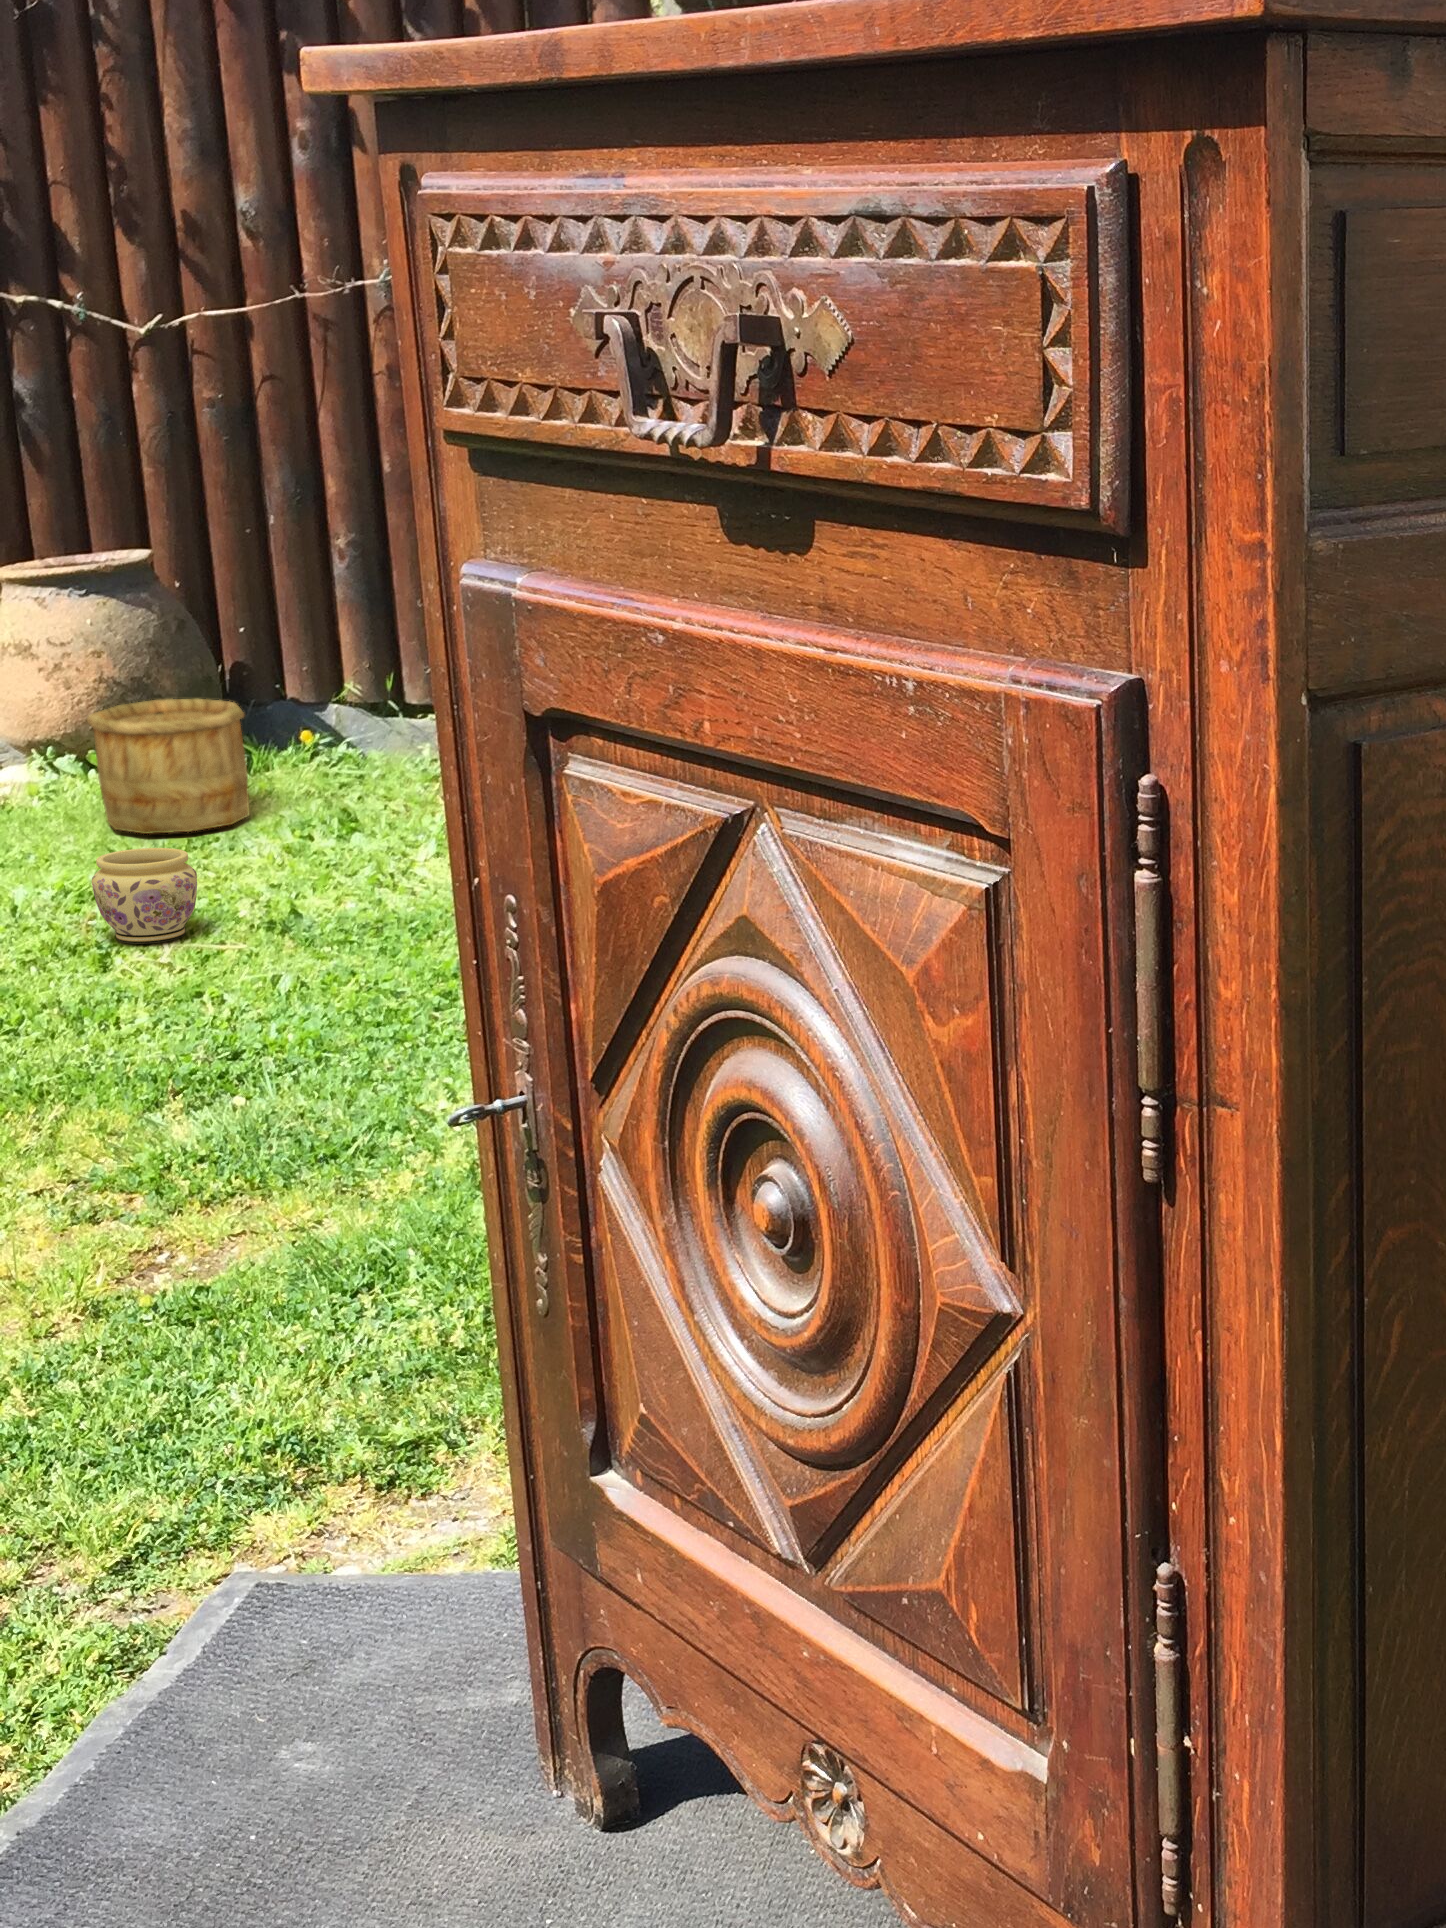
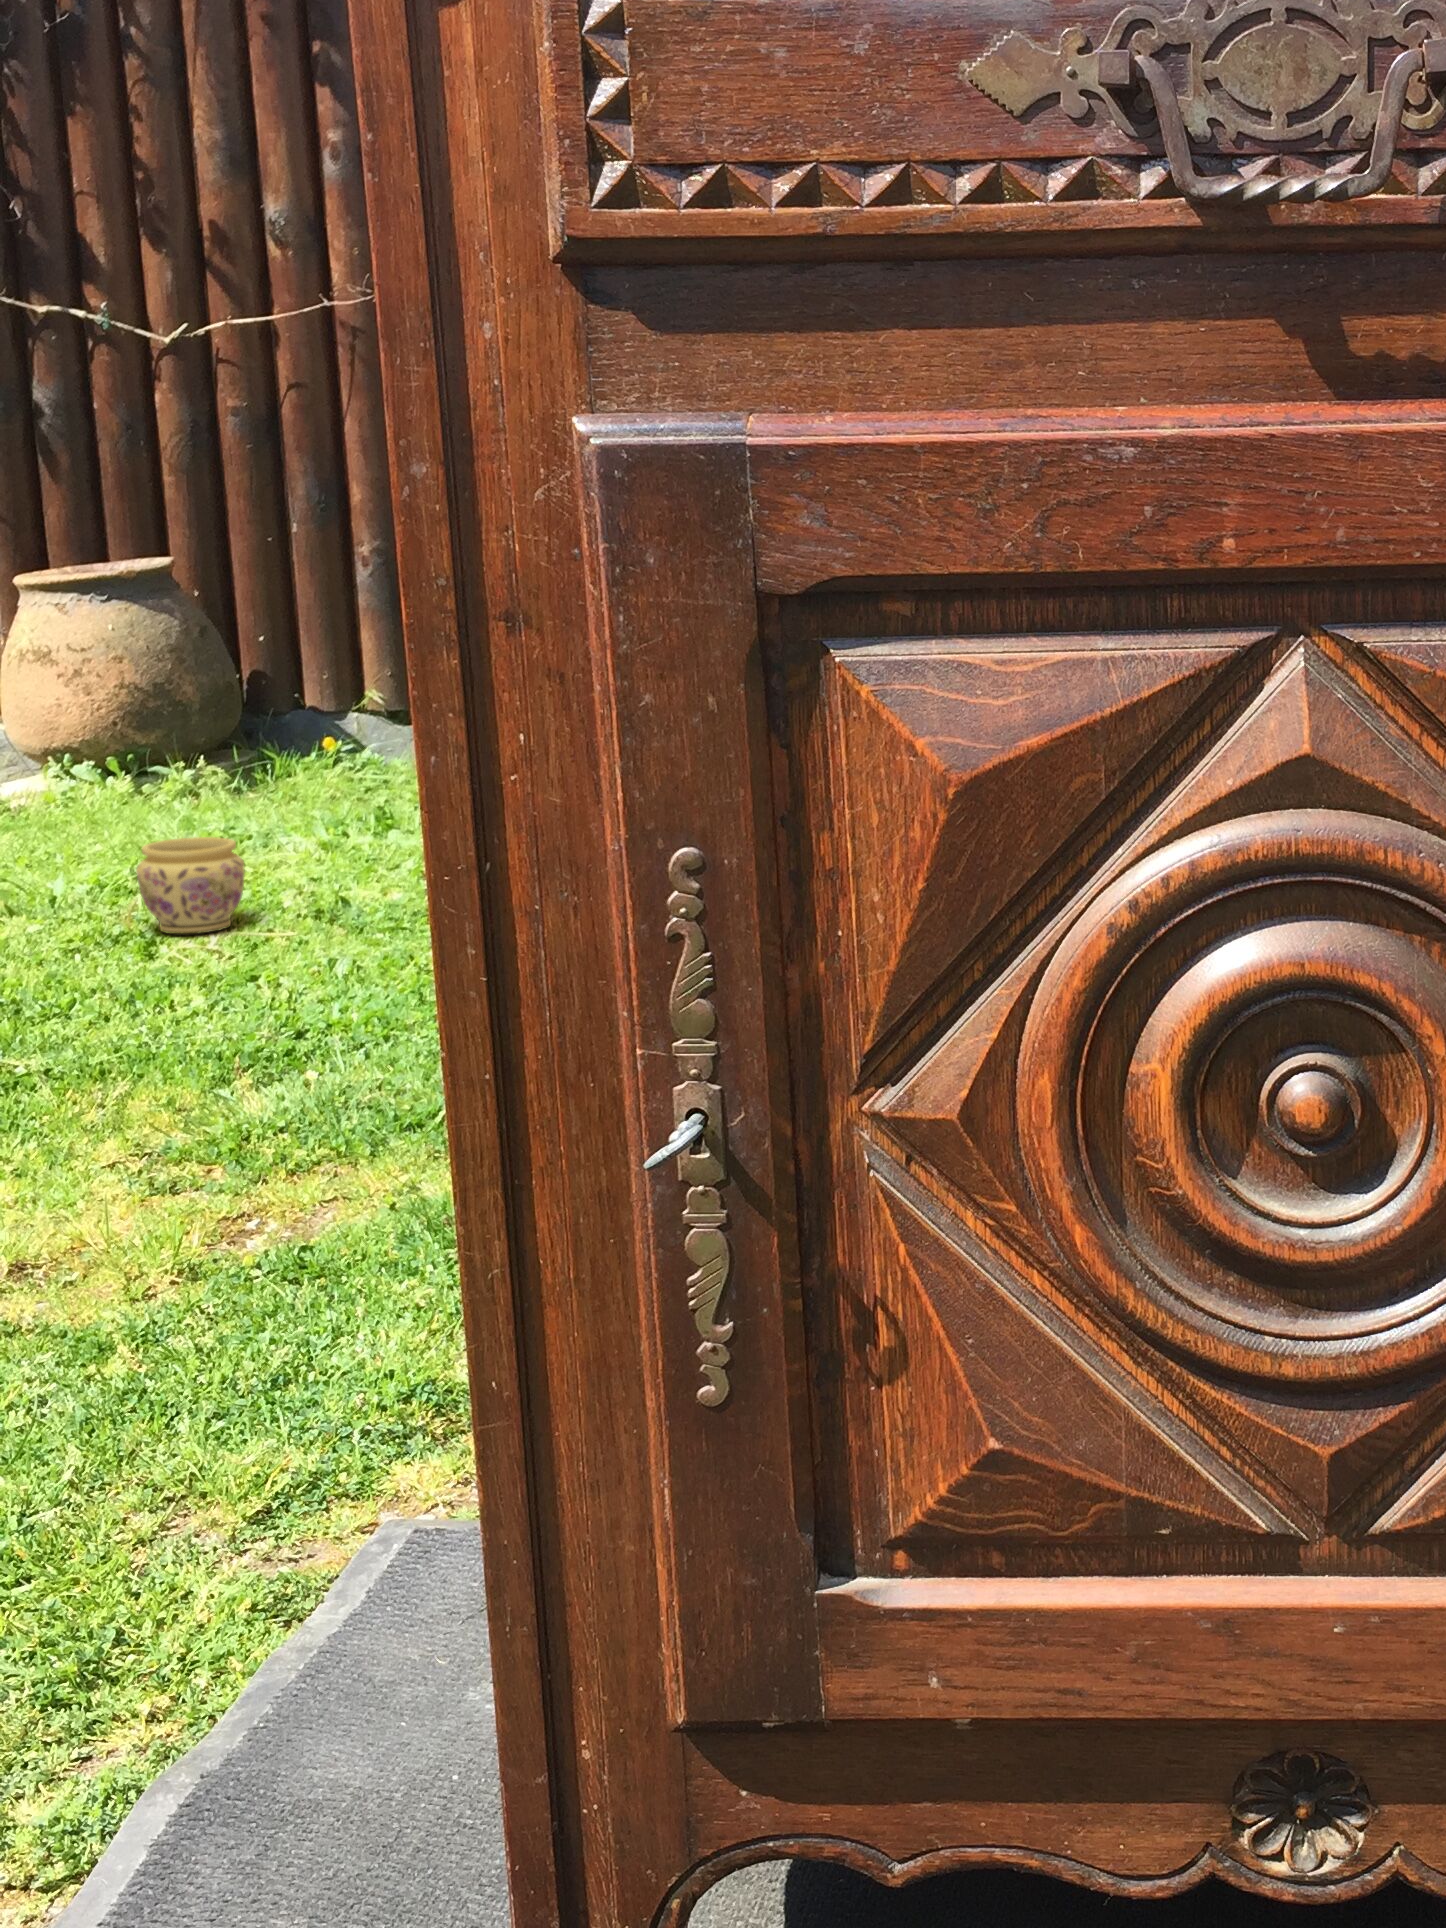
wooden bucket: present [87,699,250,834] -> none [116,699,282,834]

